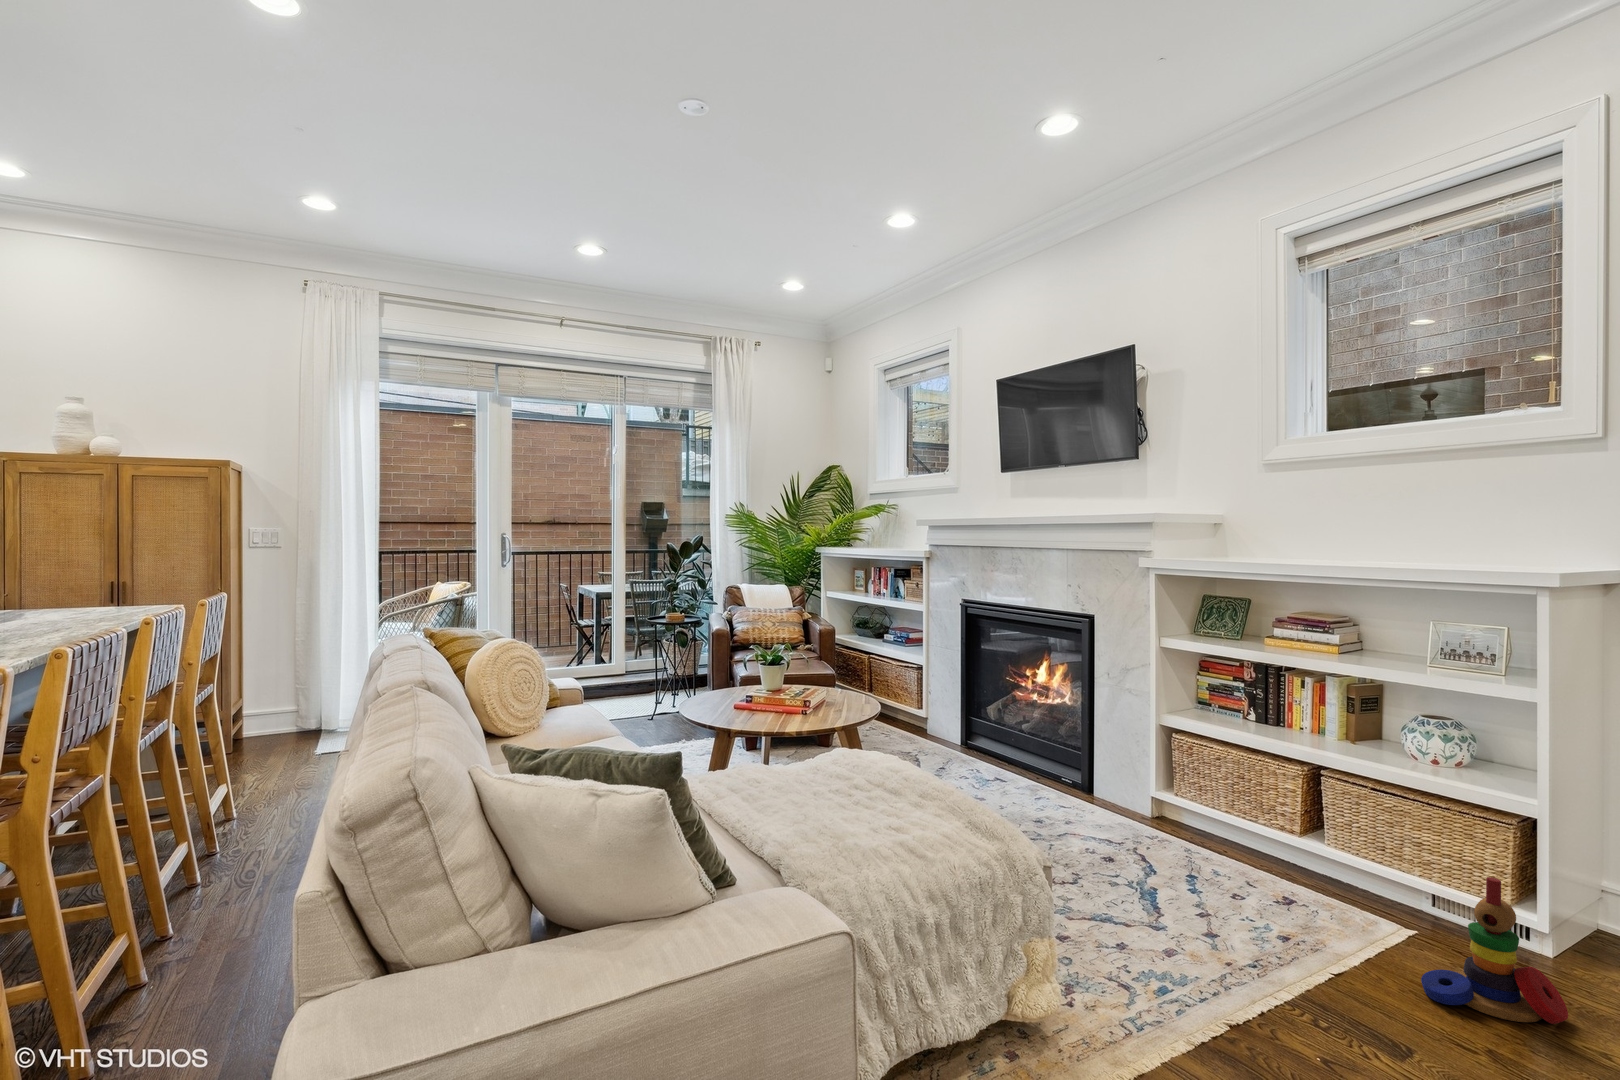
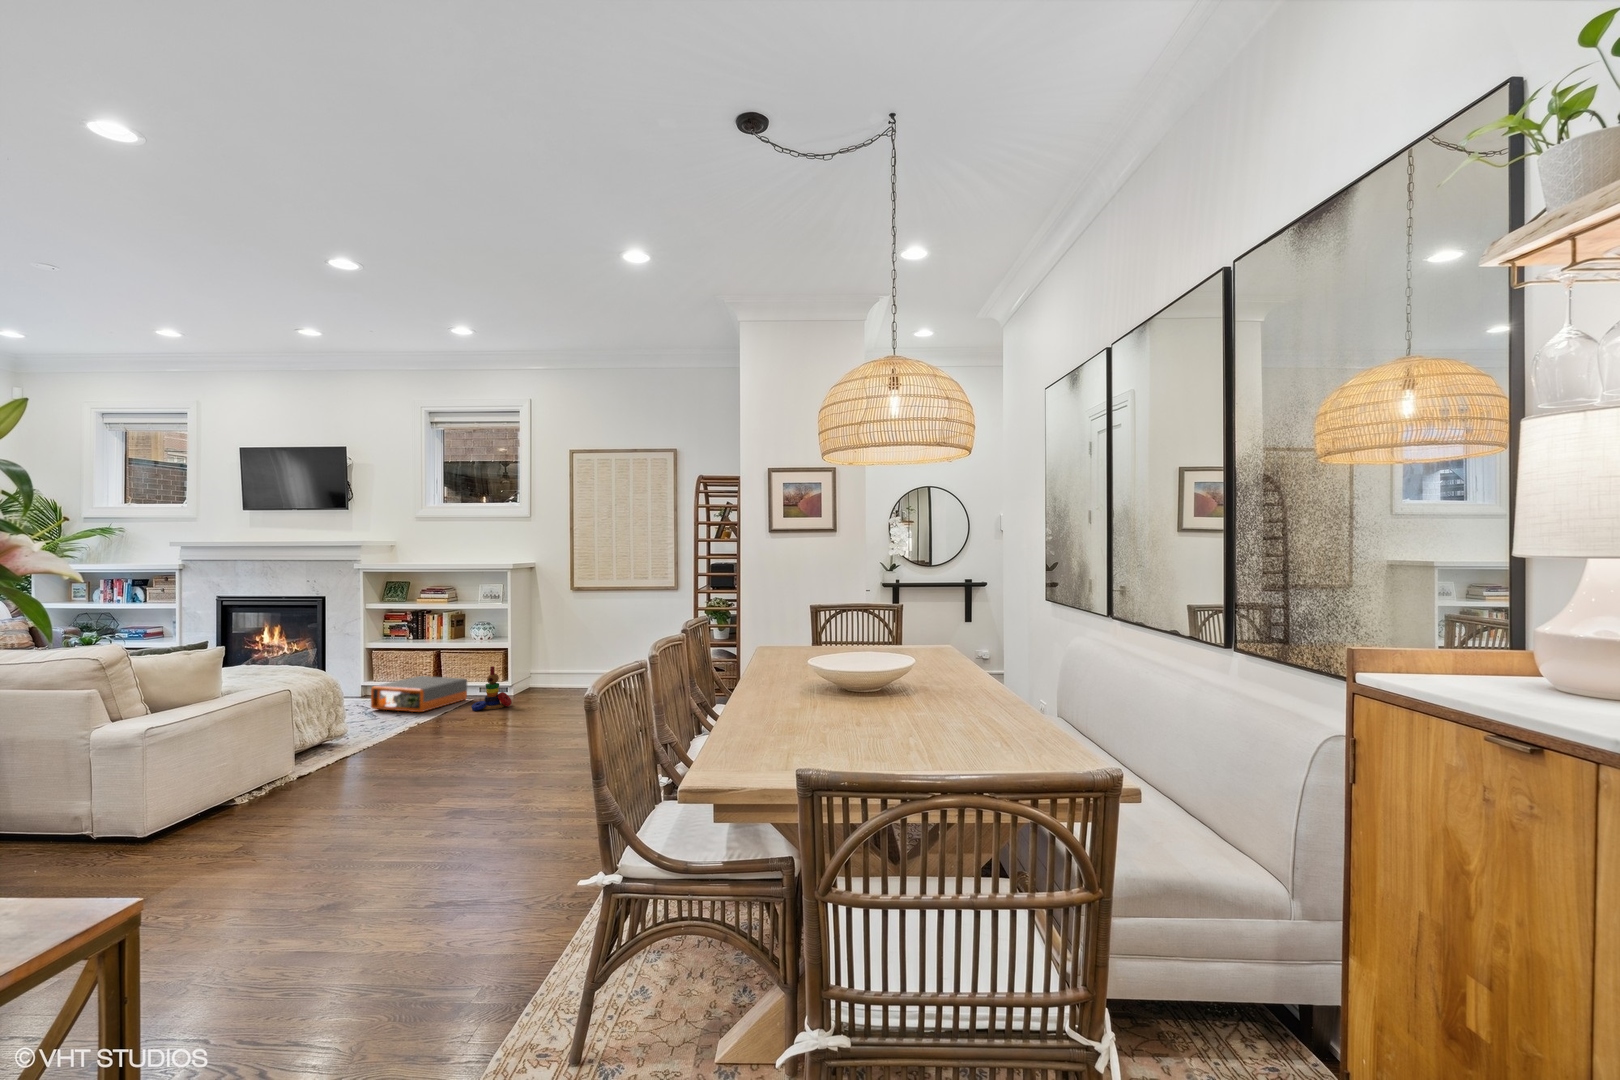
storage box: none [1158,815,1397,942] -> present [371,676,467,712]

